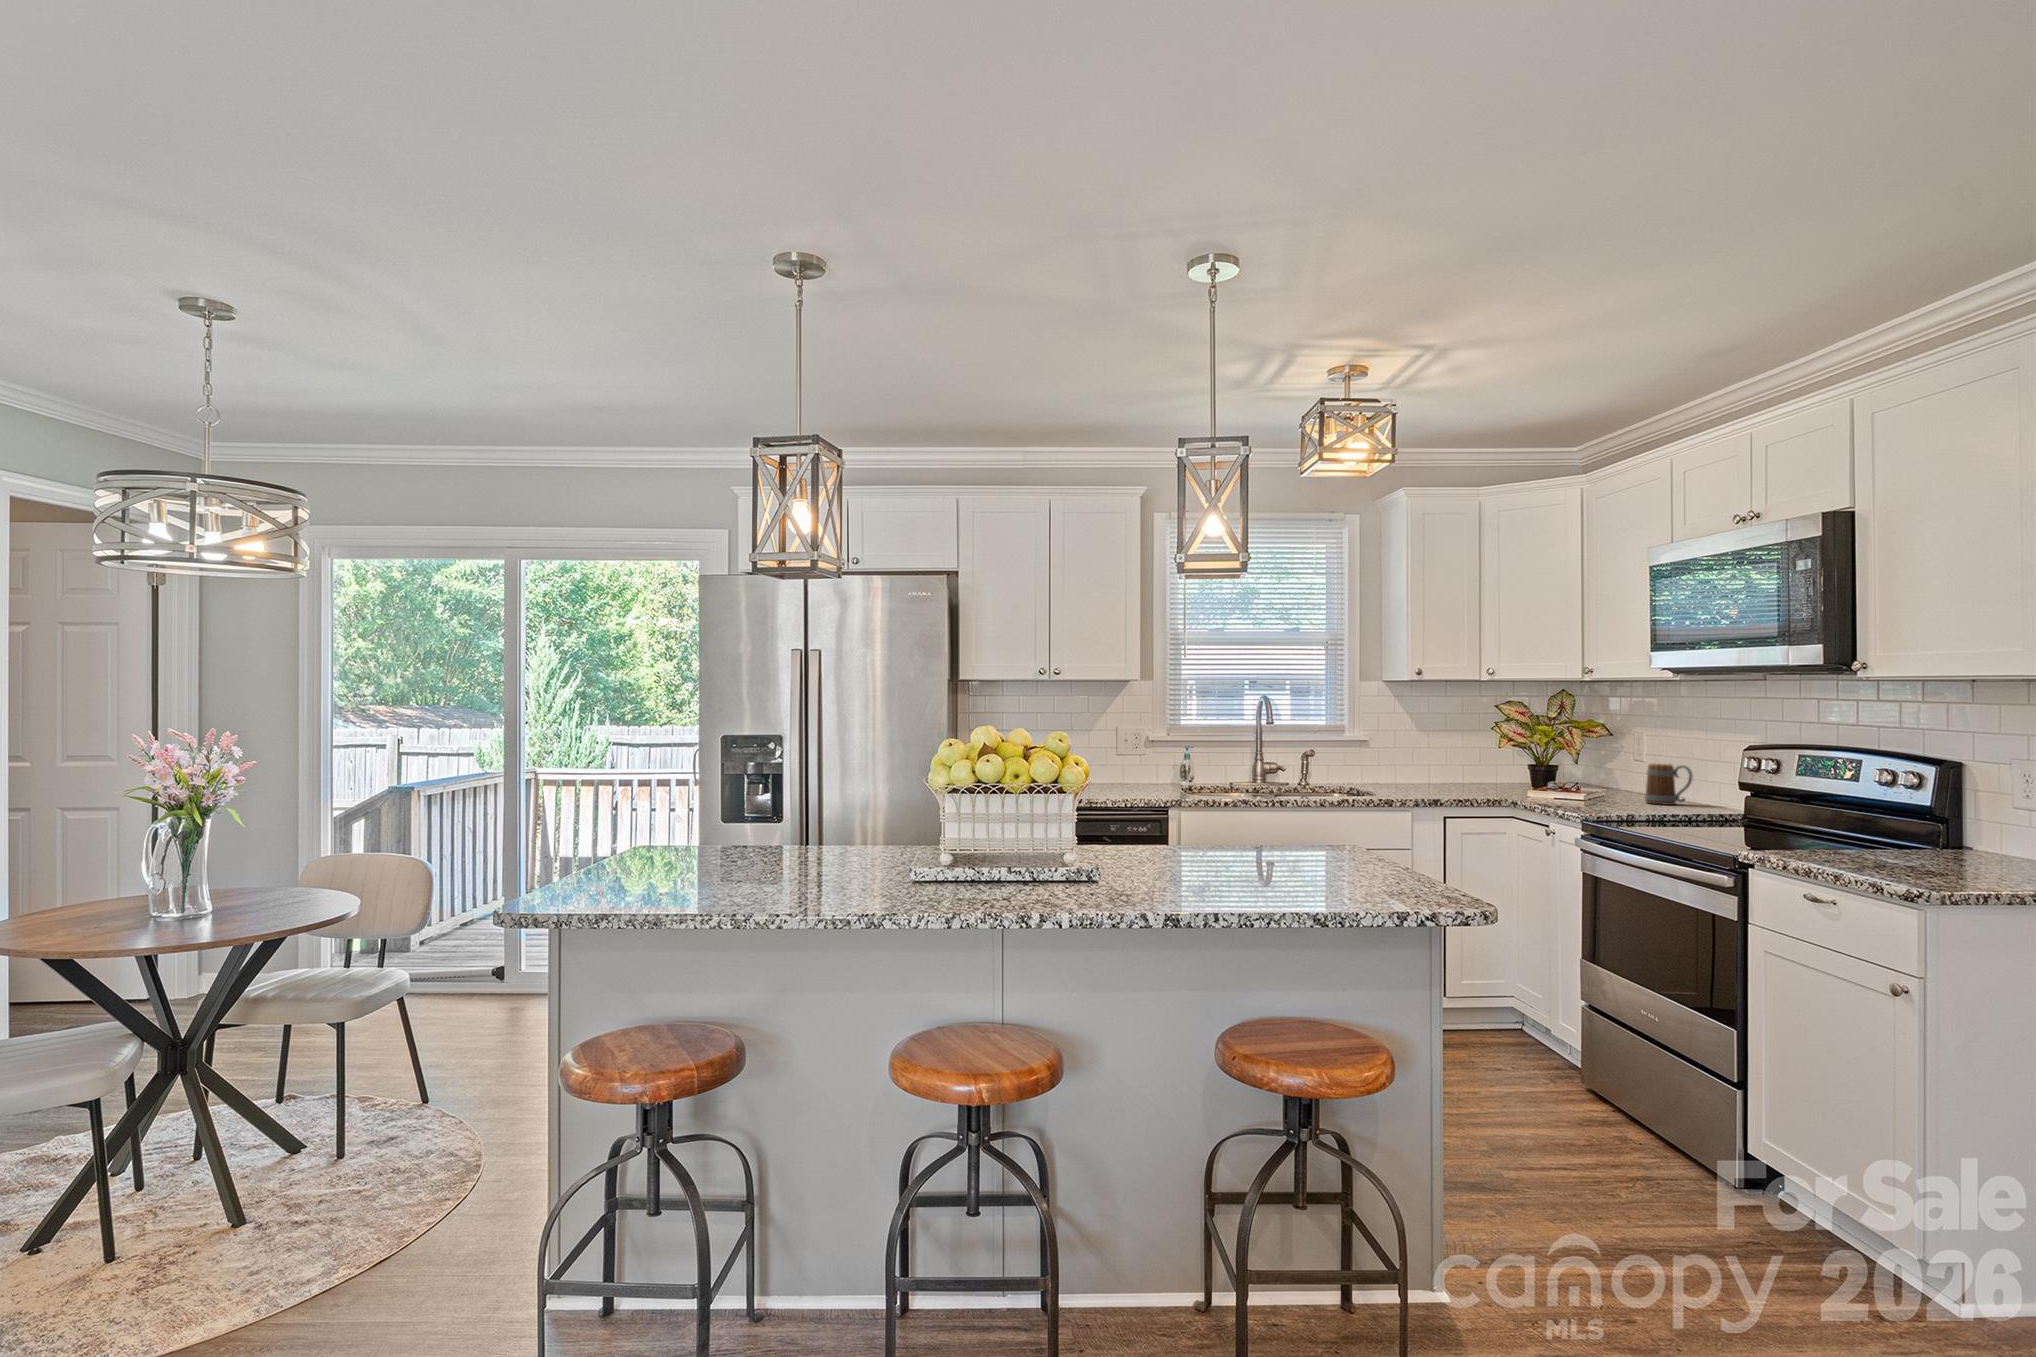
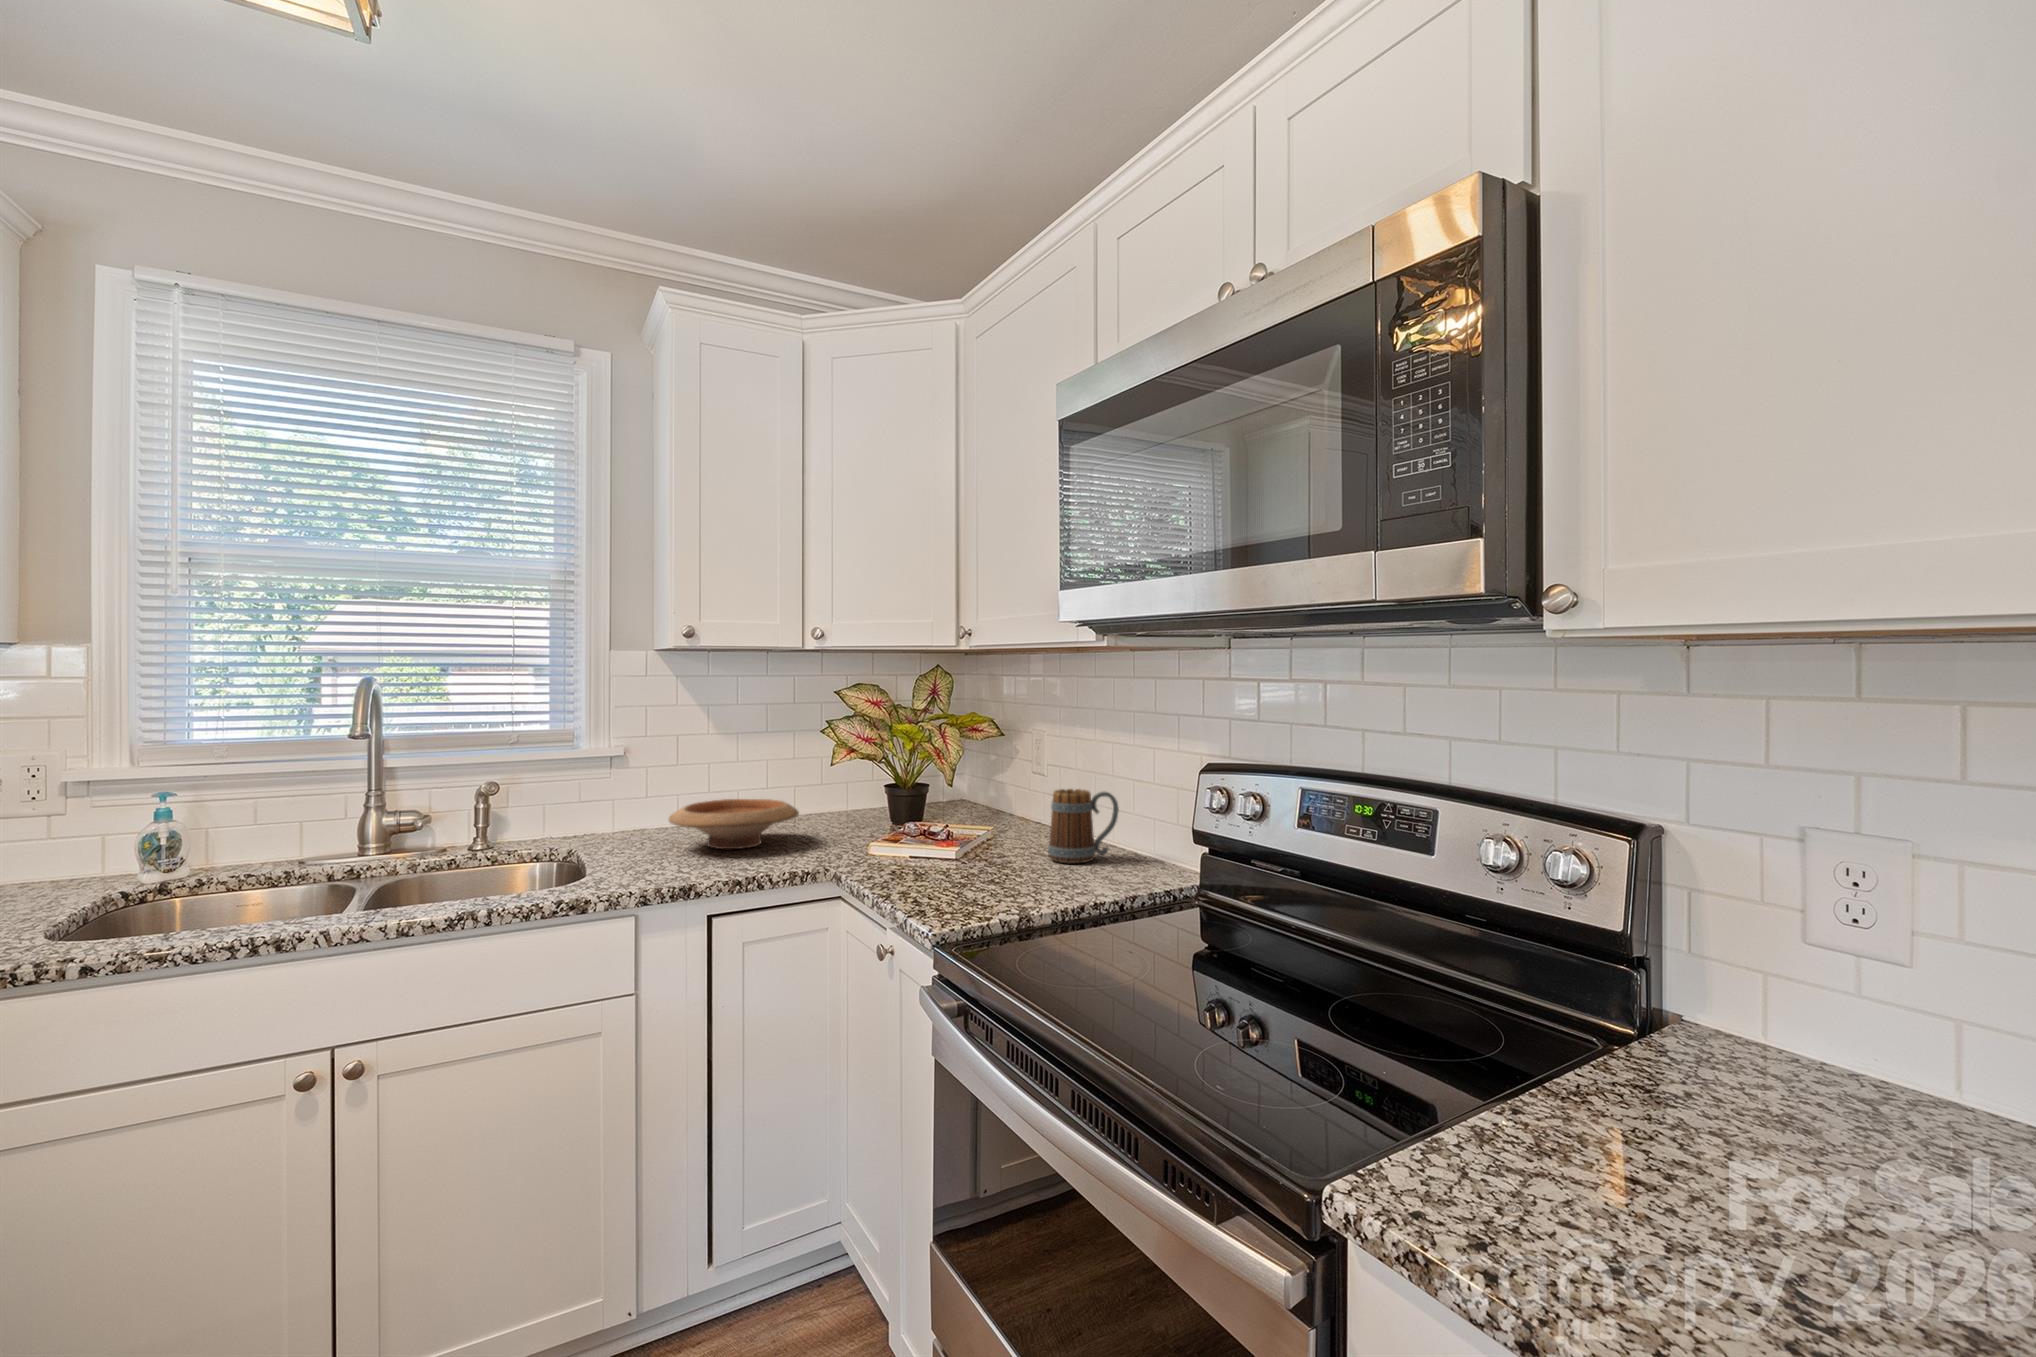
wooden bowl: none [1406,767,1480,791] -> present [669,799,799,849]

